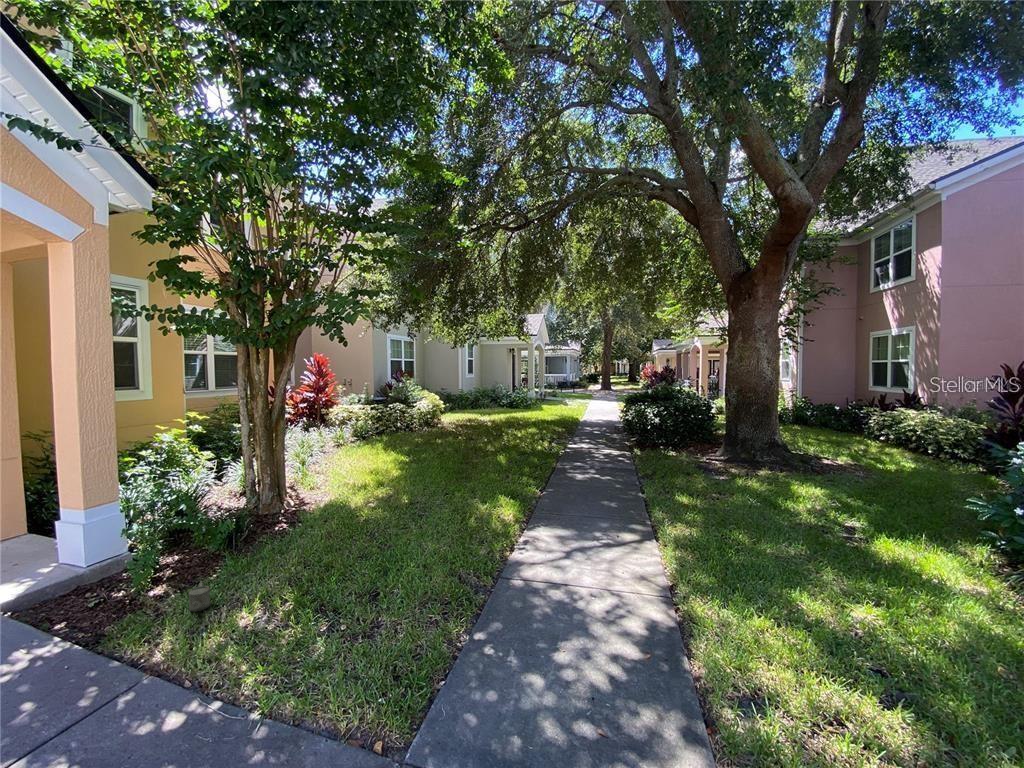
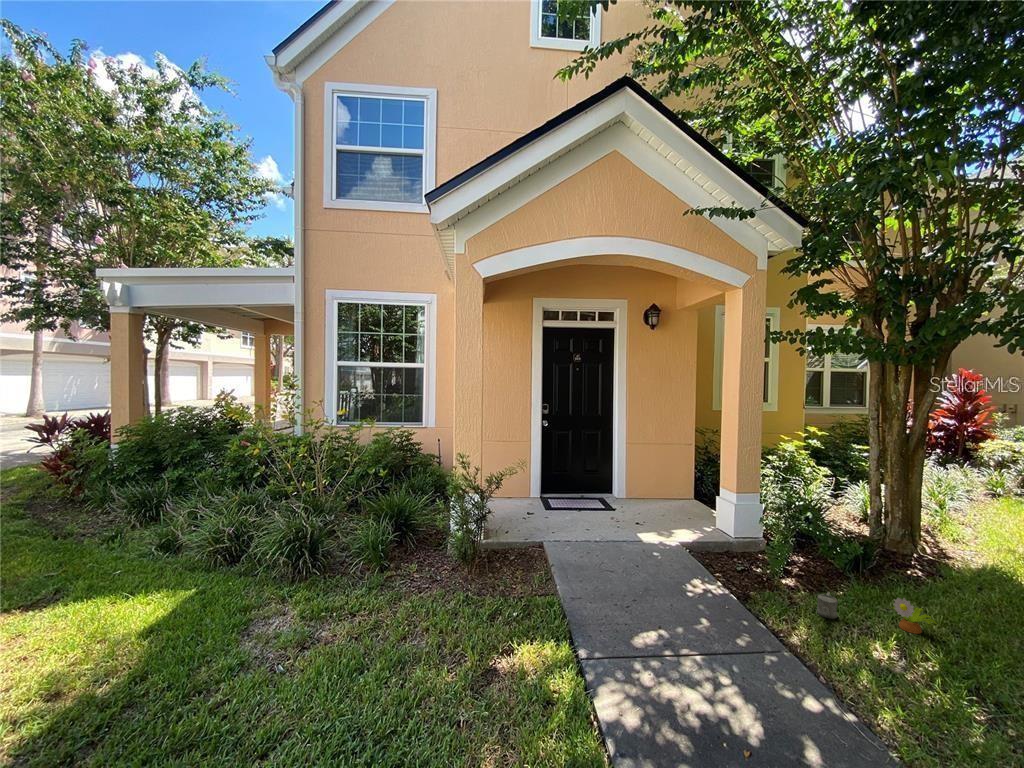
decorative plant: none [258,557,294,586] -> present [892,598,936,634]

